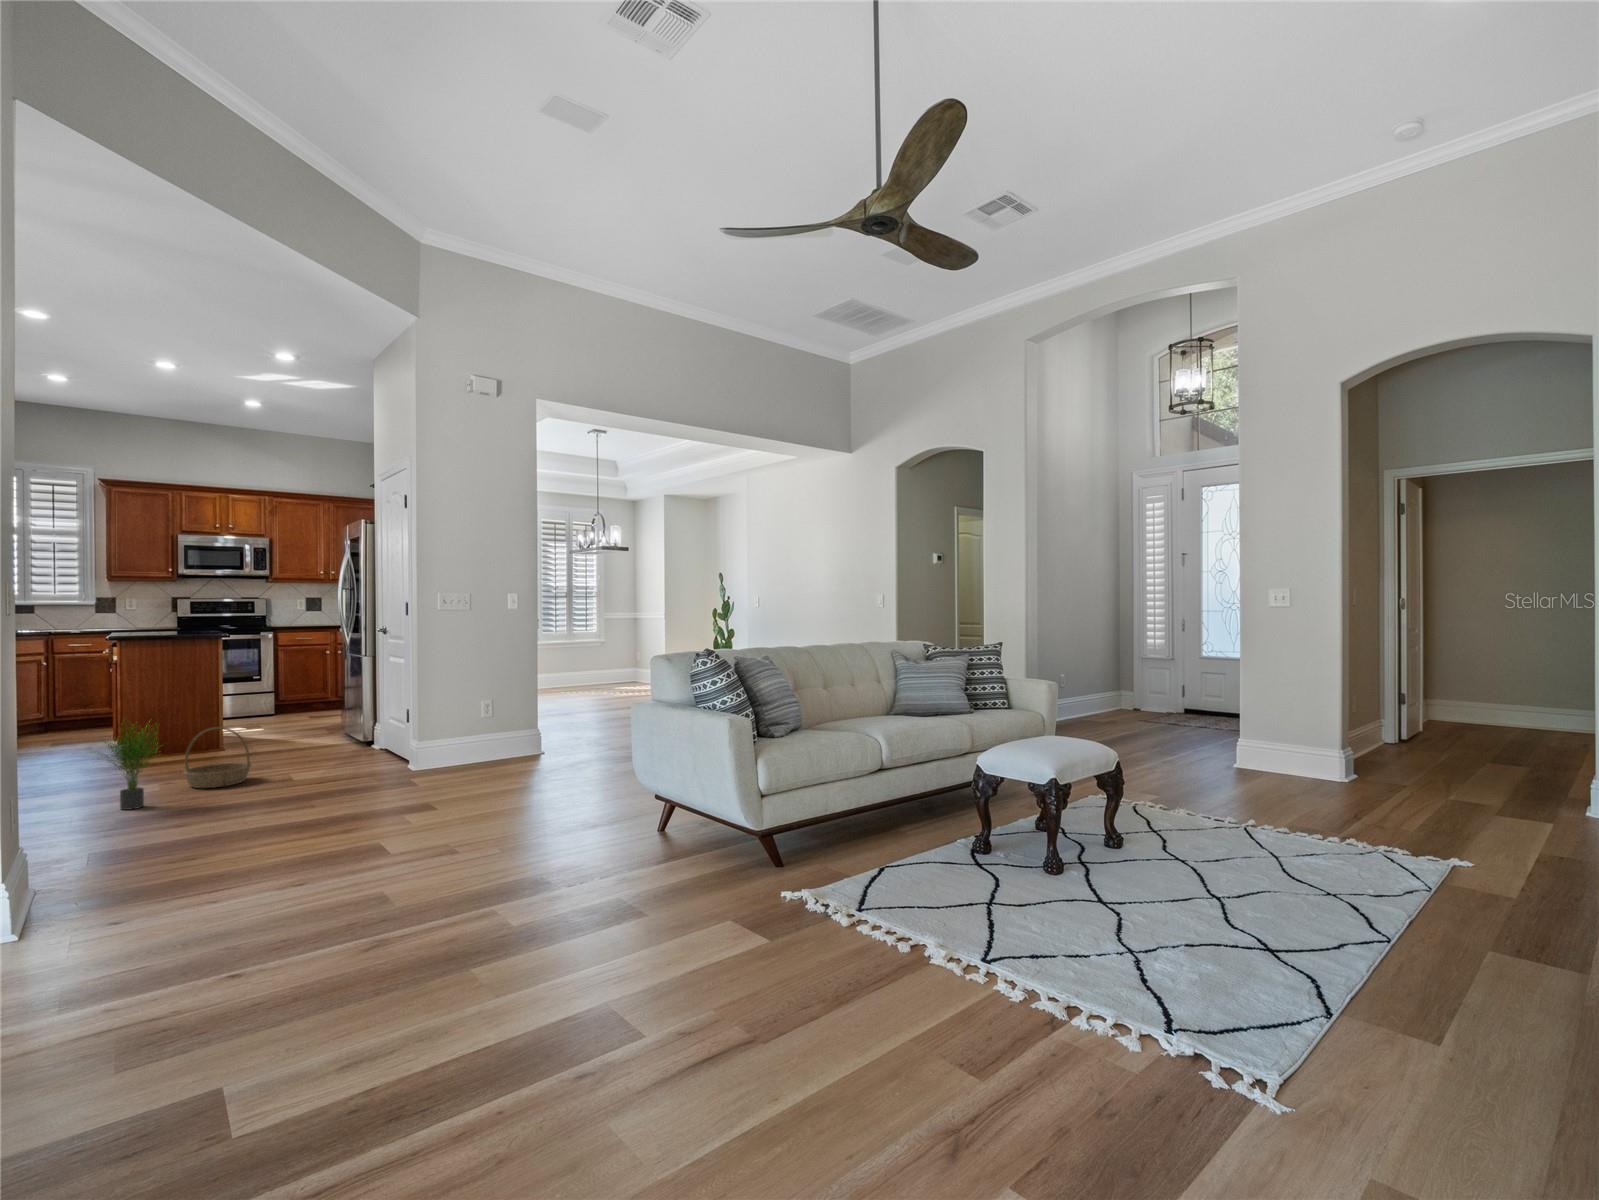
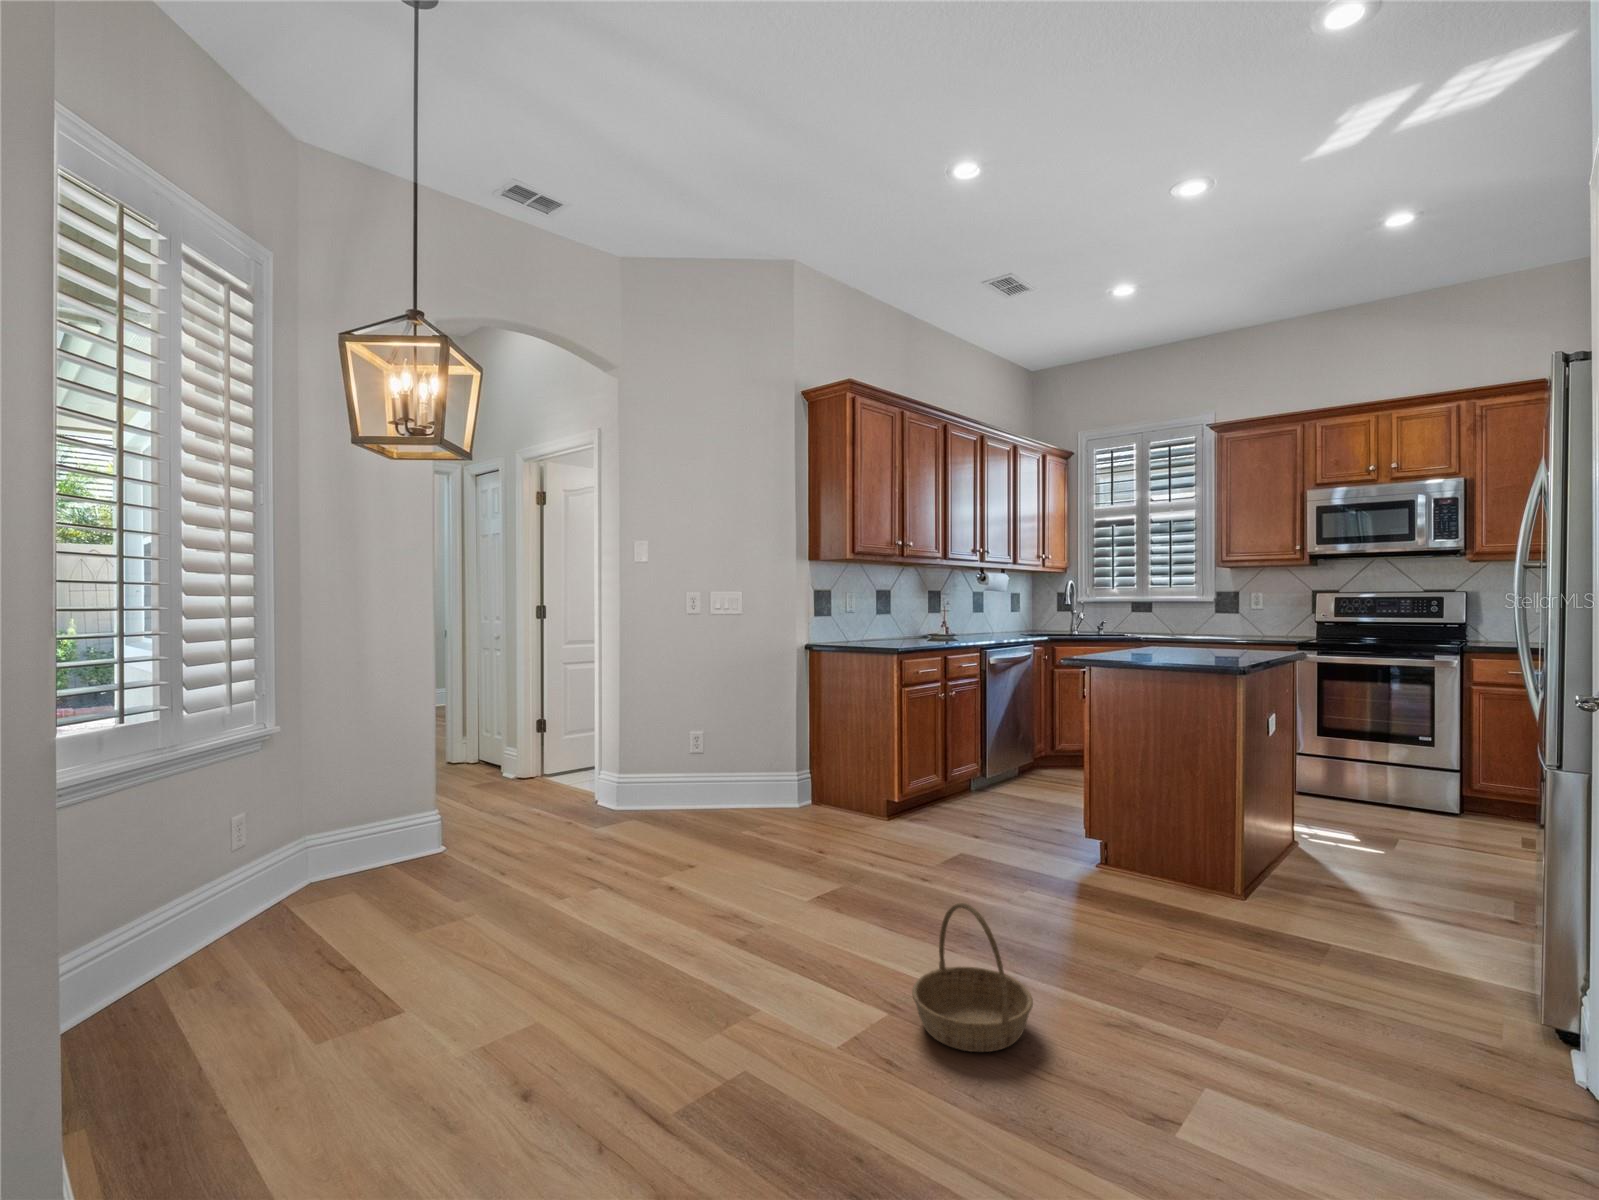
potted plant: present [105,725,158,810] -> none [721,854,826,1041]

